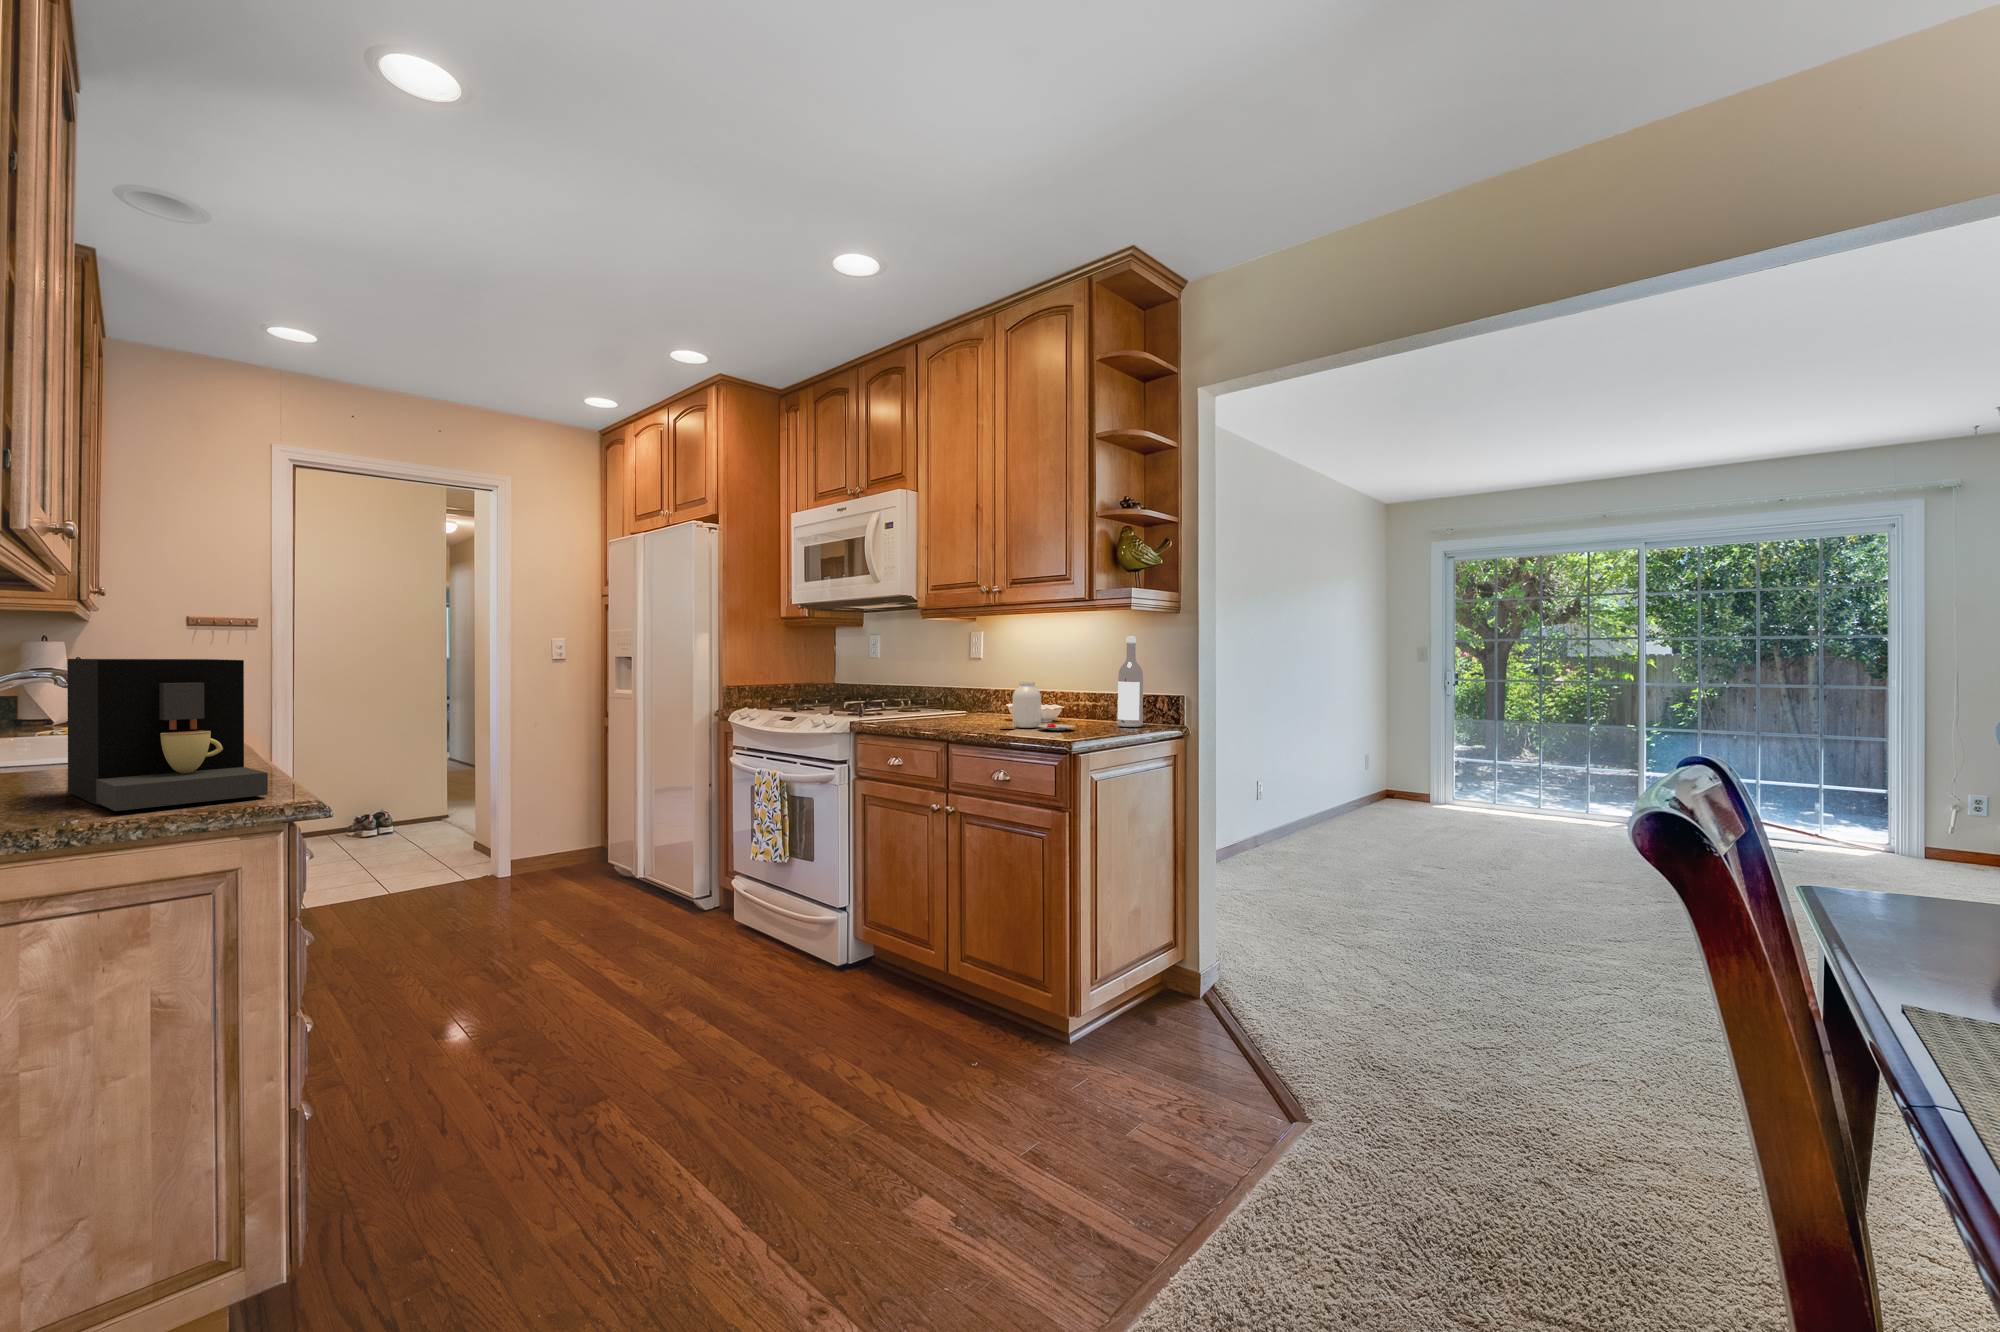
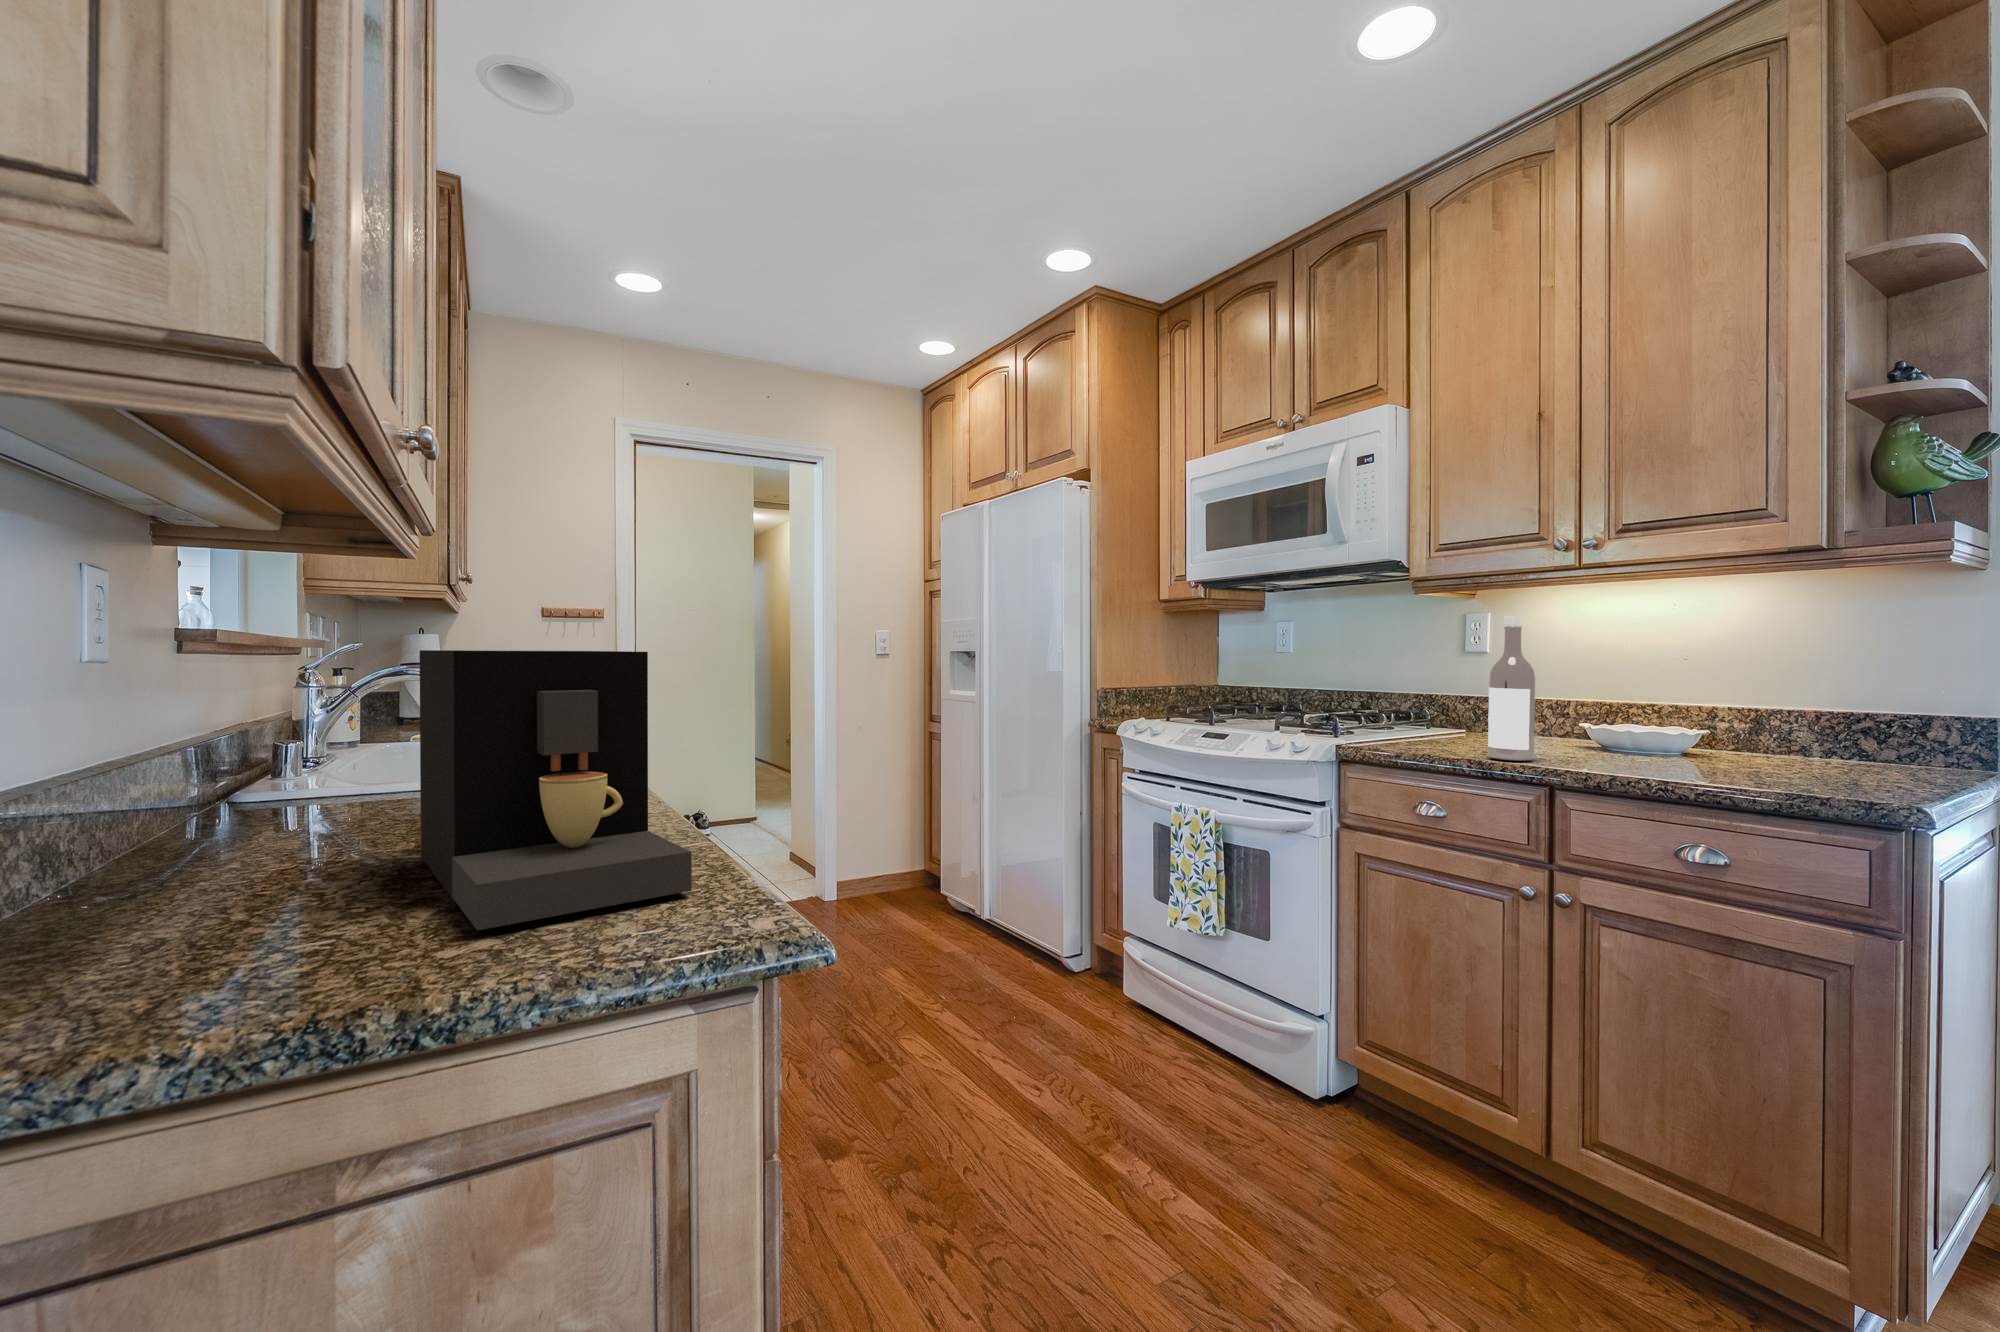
wine bottle: present [1118,636,1143,727] -> present [1488,616,1535,761]
jar: present [1000,682,1075,730] -> none [1641,689,1815,775]

